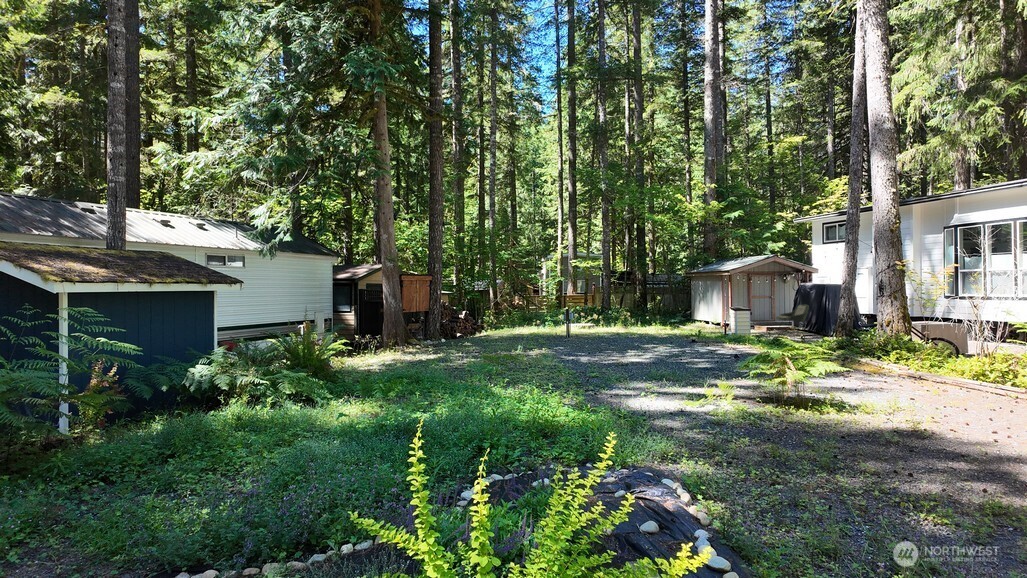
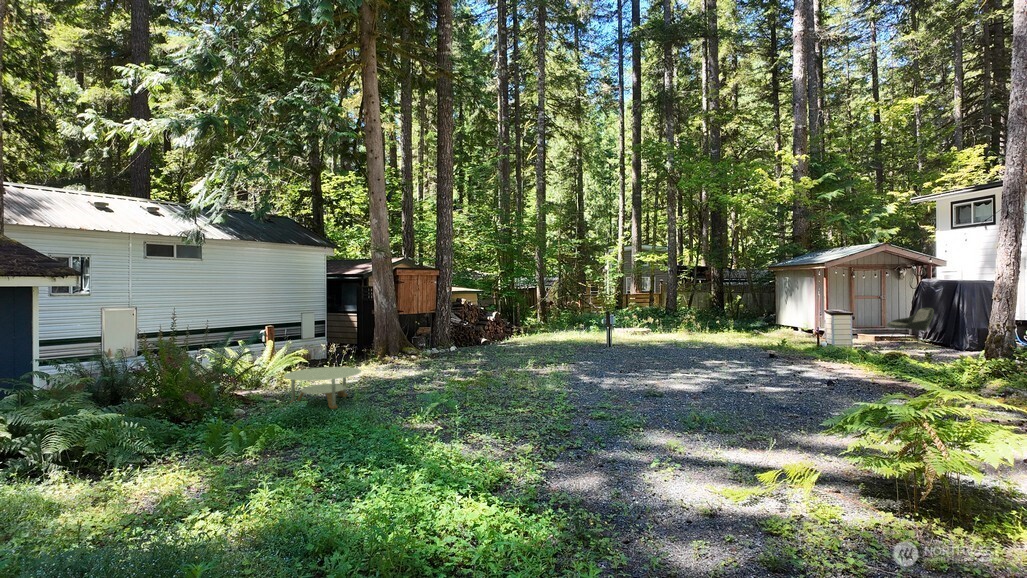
round table: none [332,350,392,380] -> present [285,367,361,409]

